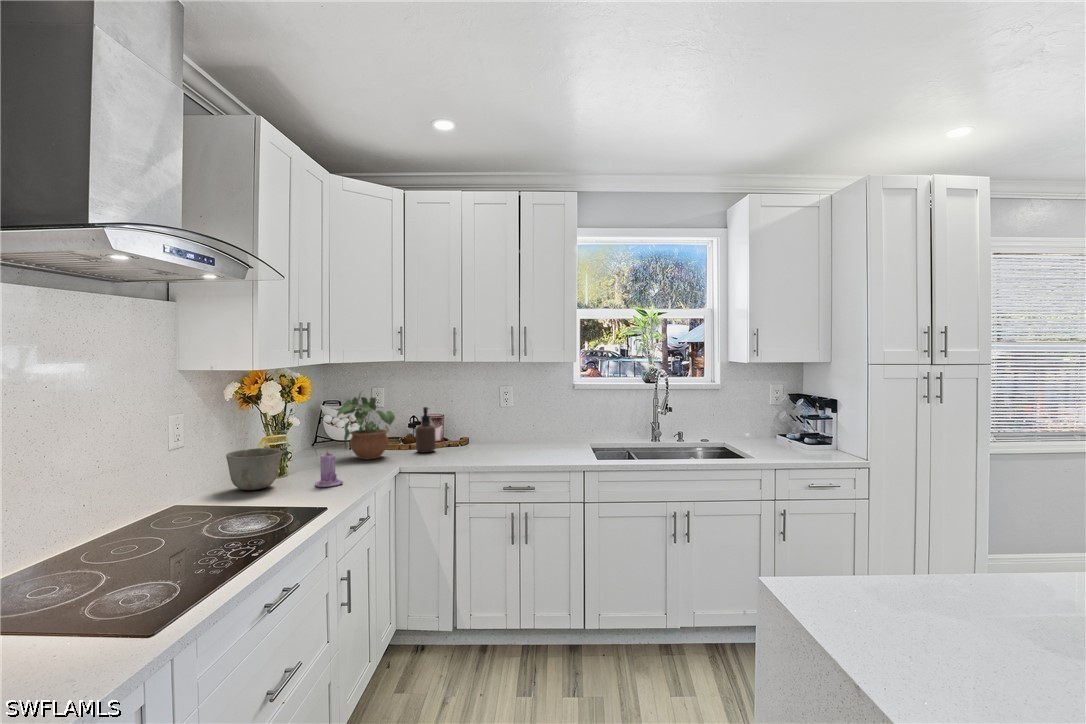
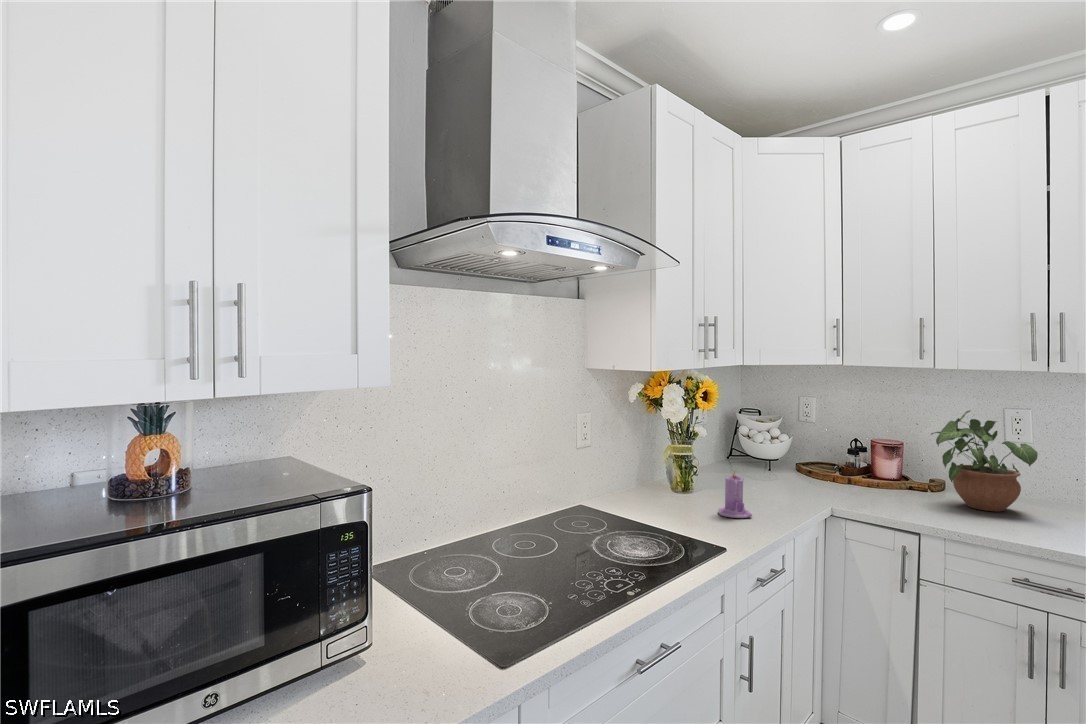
potted plant: present [337,395,395,459] -> present [931,410,1038,511]
soap dispenser: present [416,407,436,452] -> none [858,429,888,492]
ceramic bowl: present [226,448,283,490] -> none [627,458,684,505]

